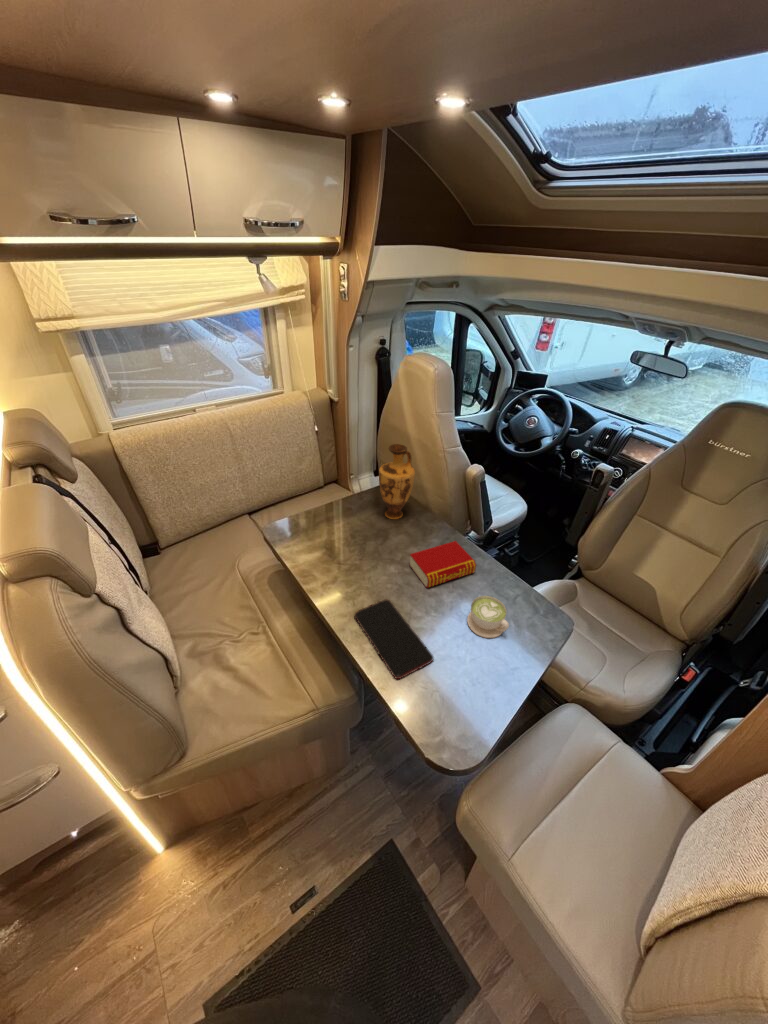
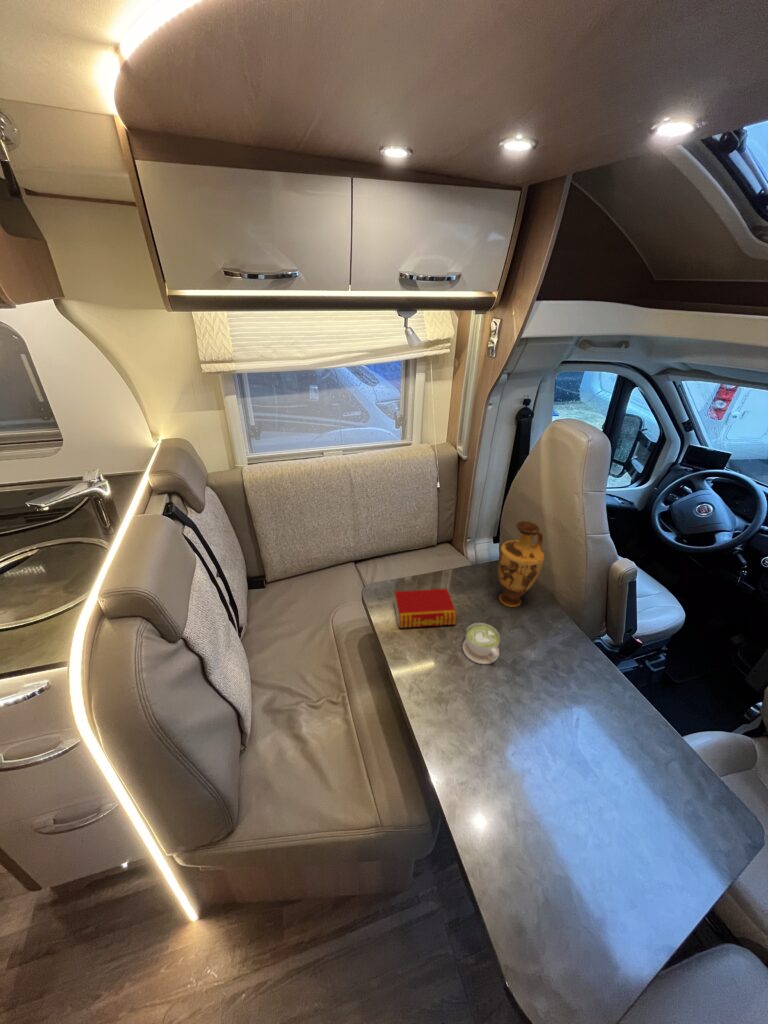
book: present [410,541,476,588] -> present [394,589,457,628]
coffee cup: present [467,596,509,638] -> present [463,623,500,664]
smartphone: present [354,600,433,679] -> none [444,716,542,844]

